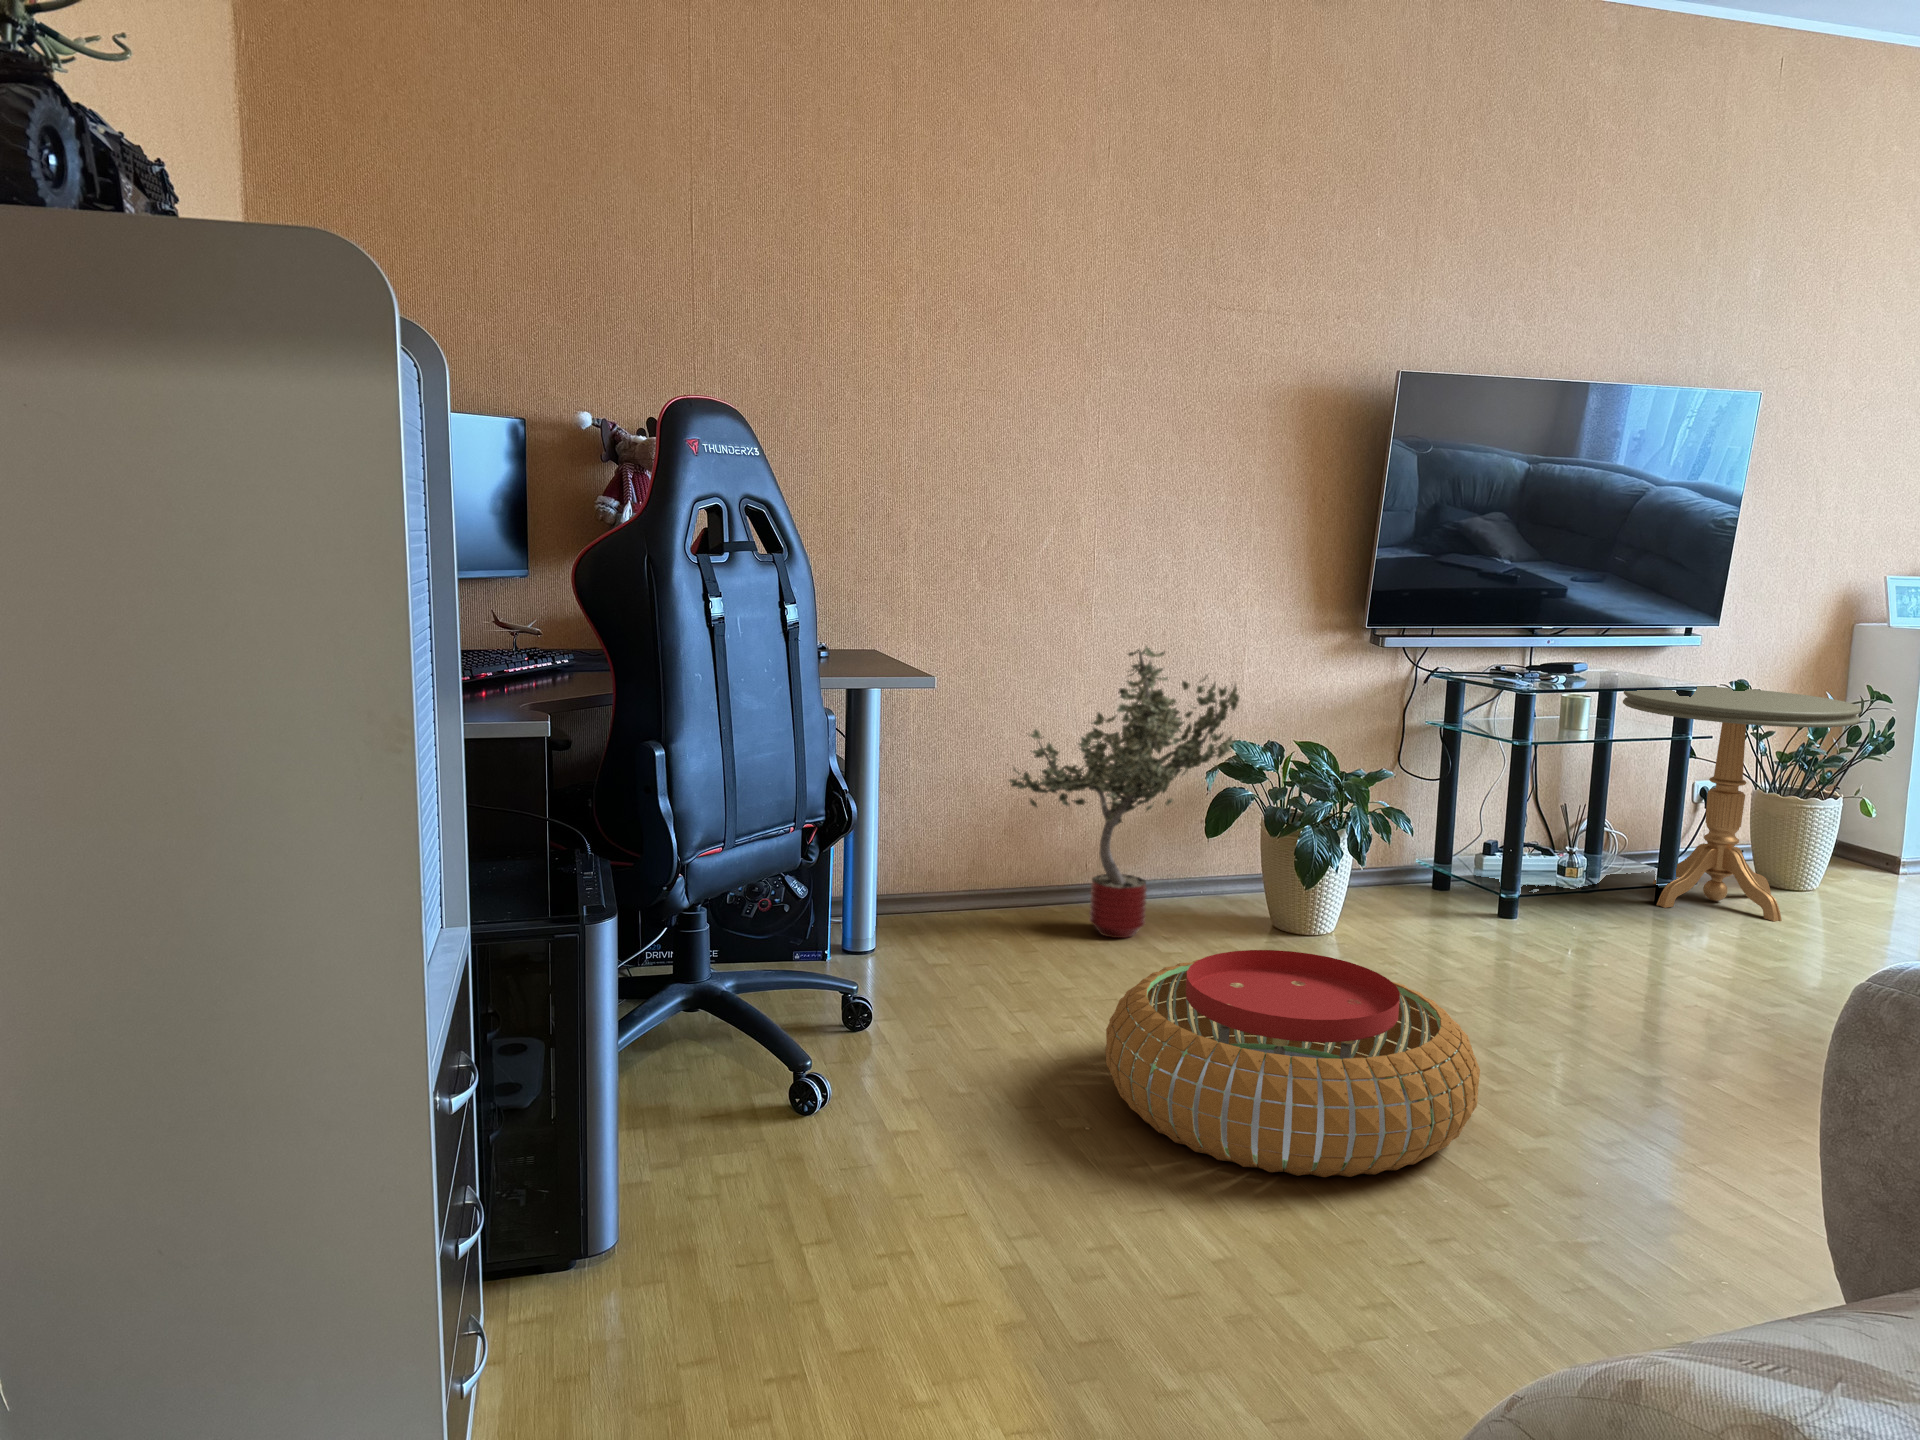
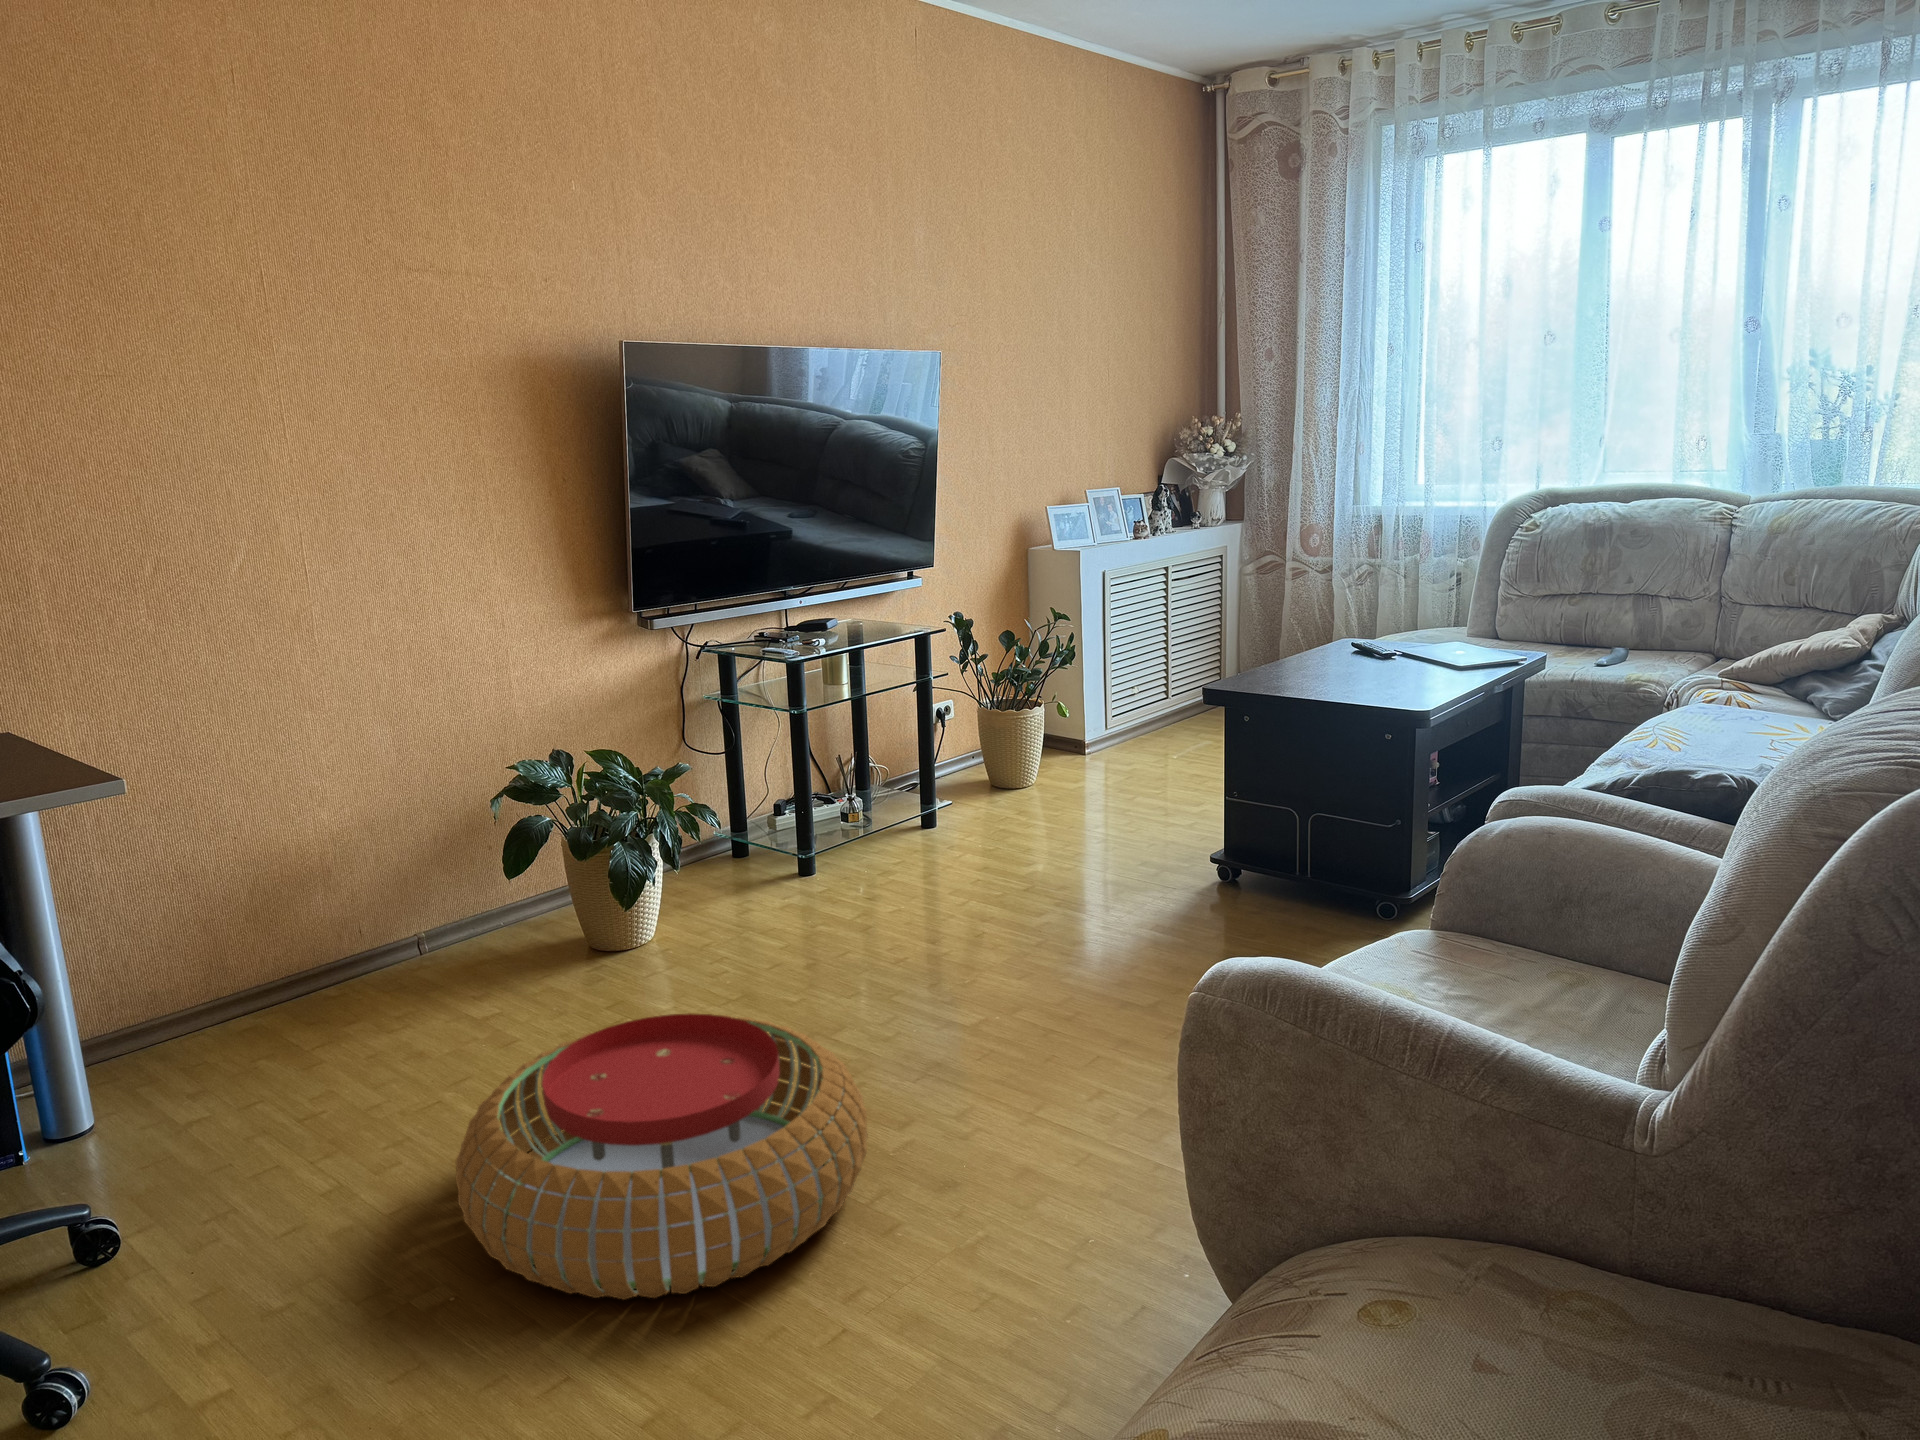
potted tree: present [1009,646,1239,938] -> none [246,672,525,1014]
side table: present [1623,686,1861,922] -> none [873,623,1059,834]

